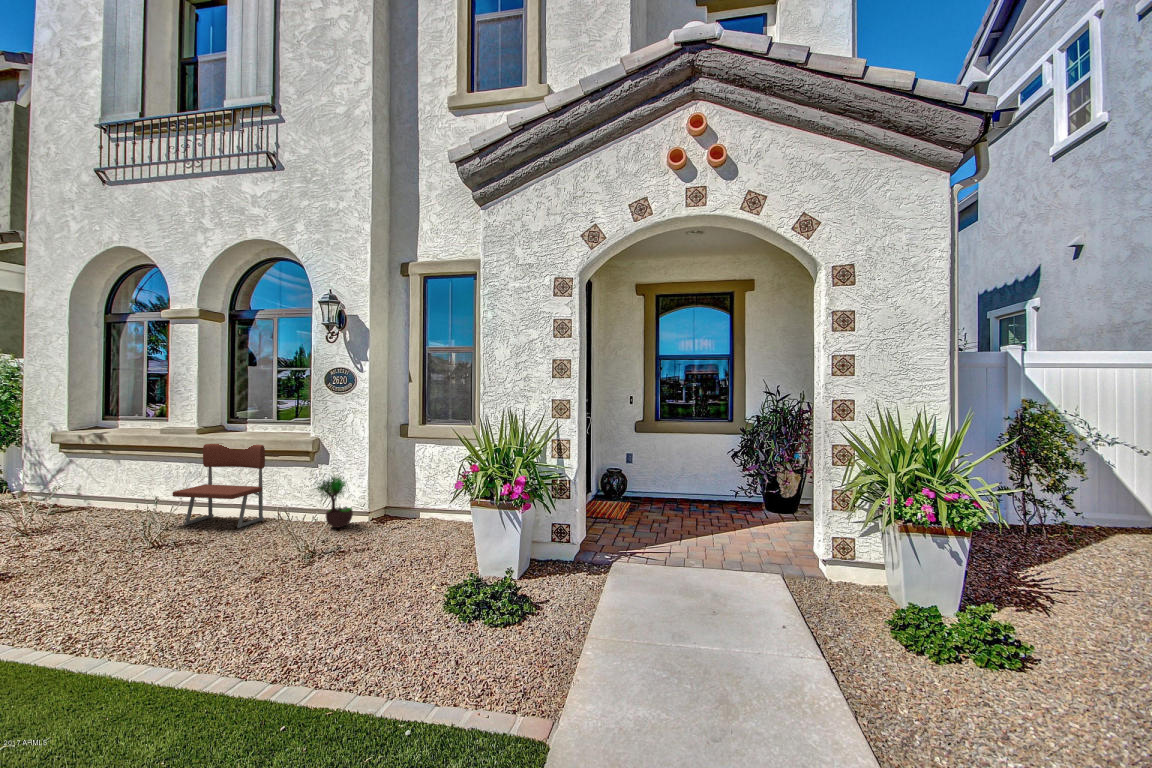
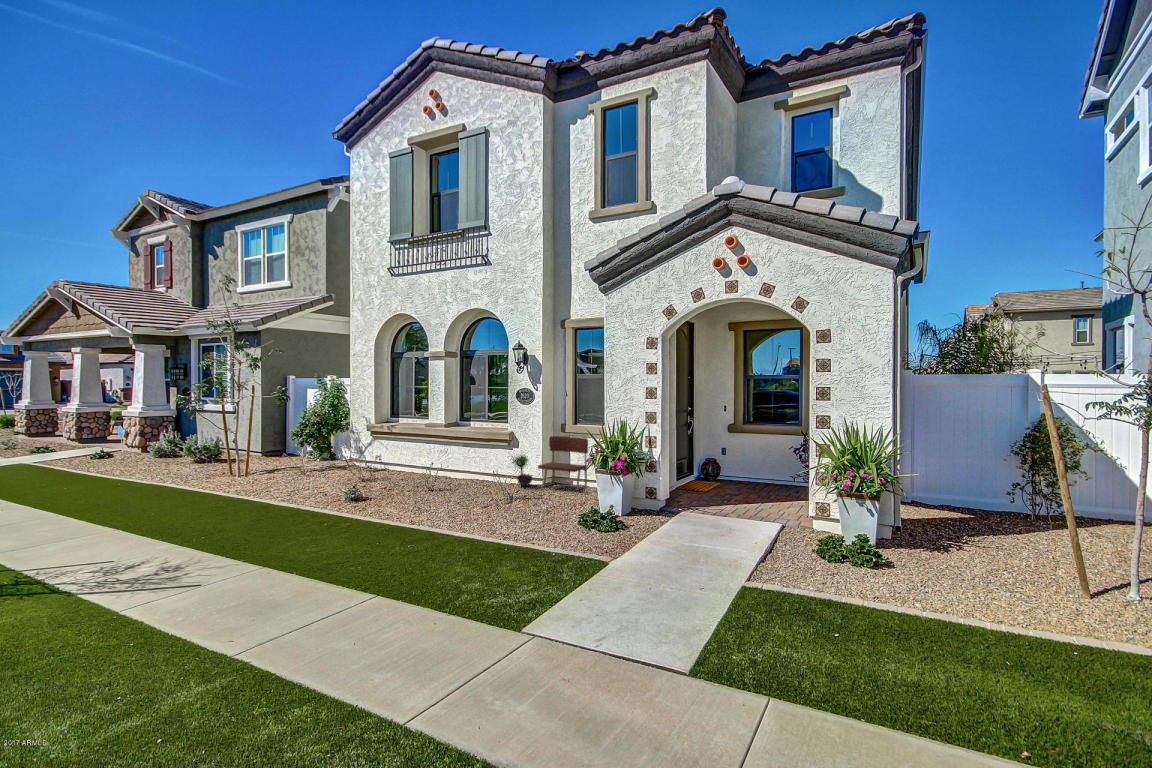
bench: present [173,444,265,528] -> present [538,436,588,491]

